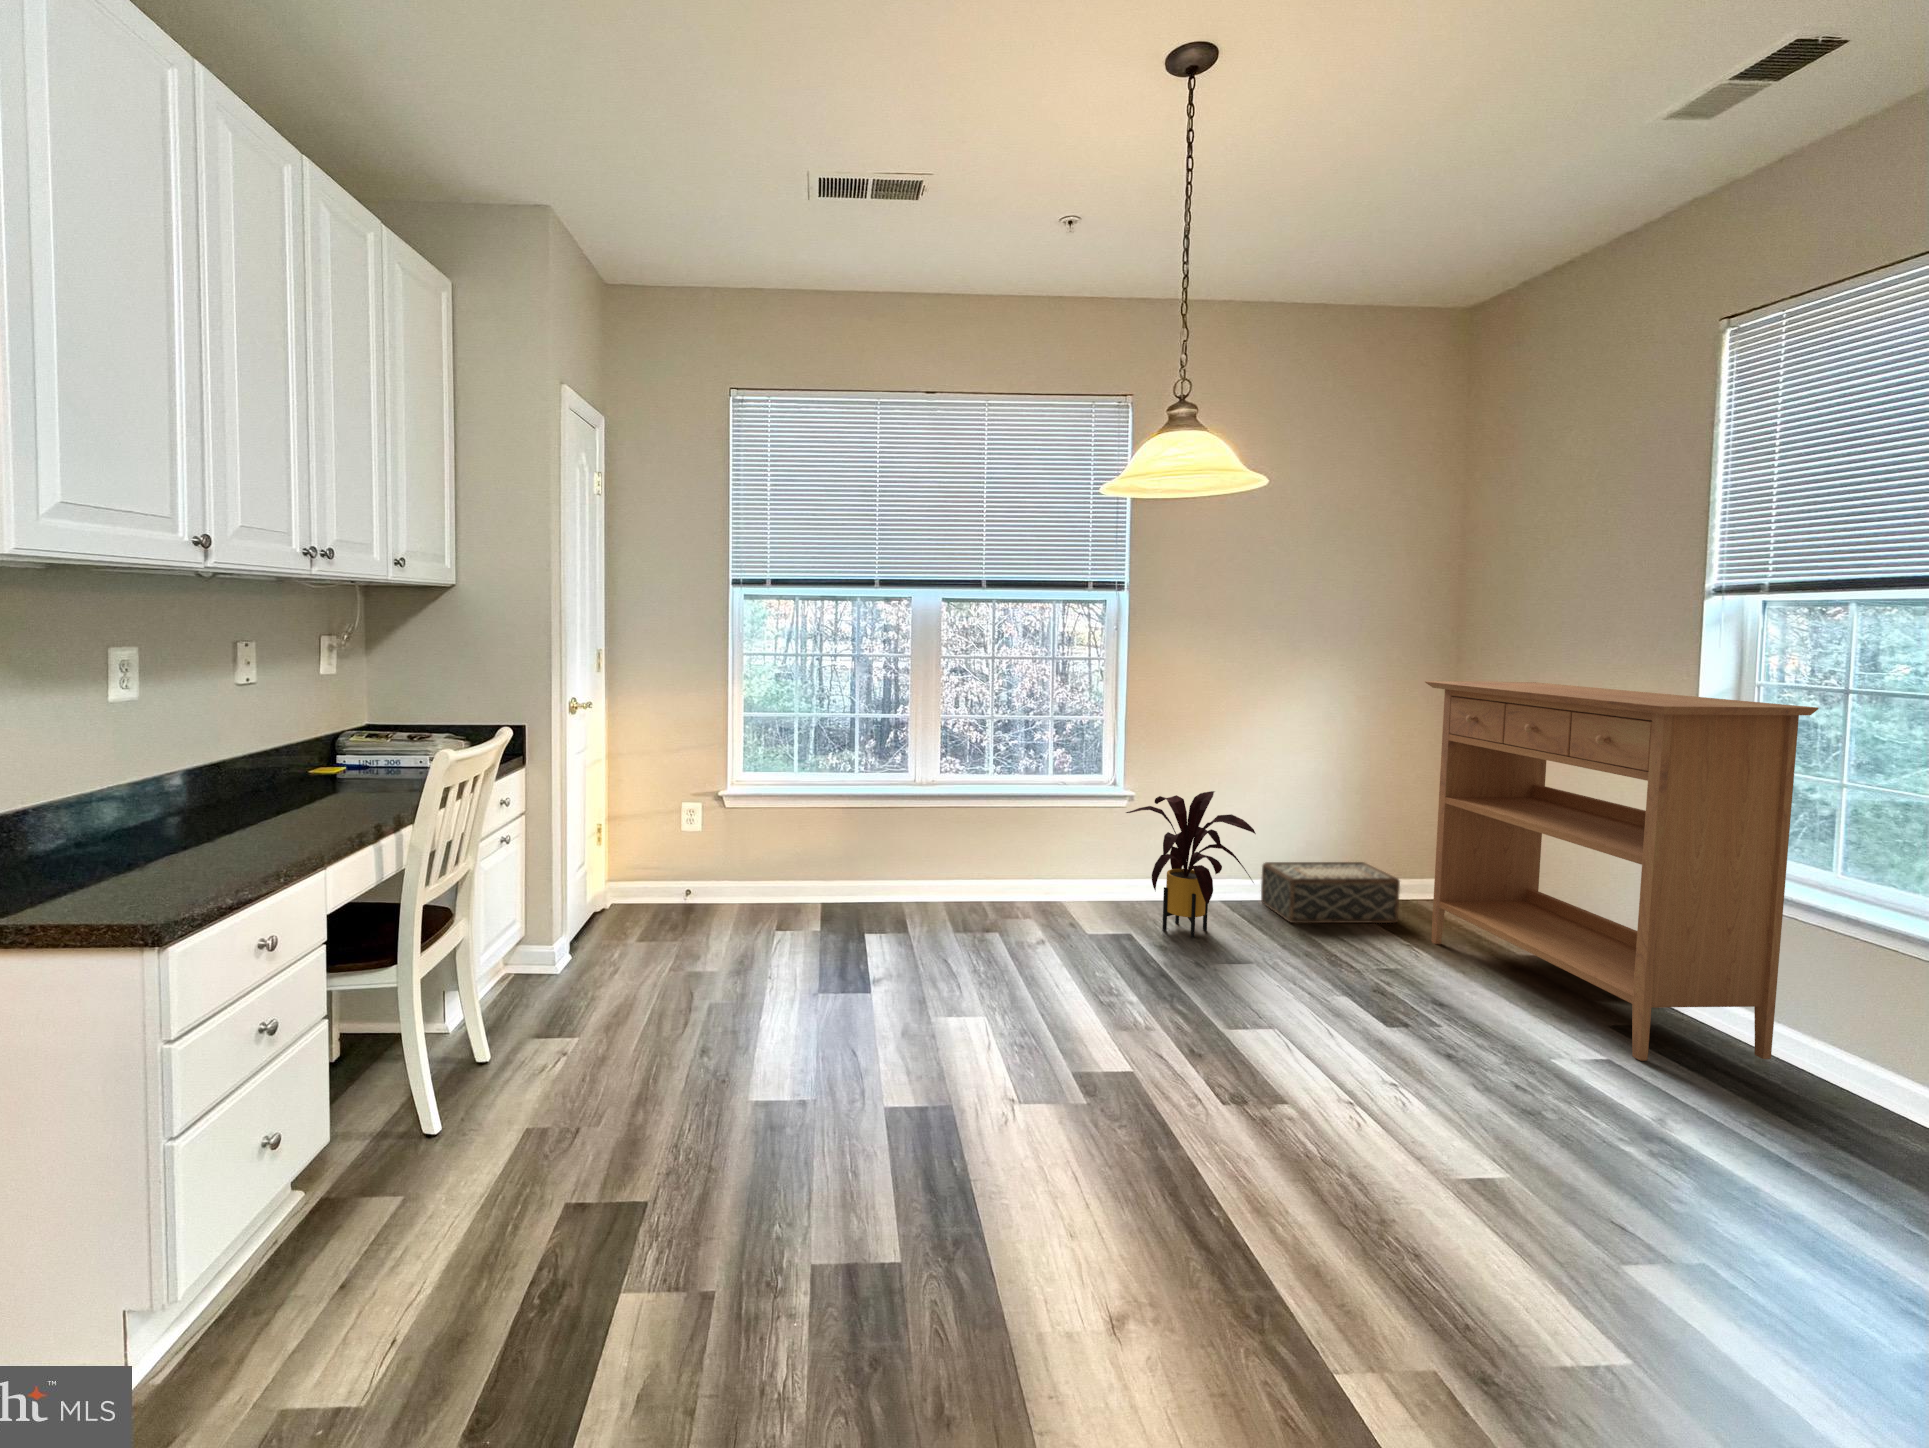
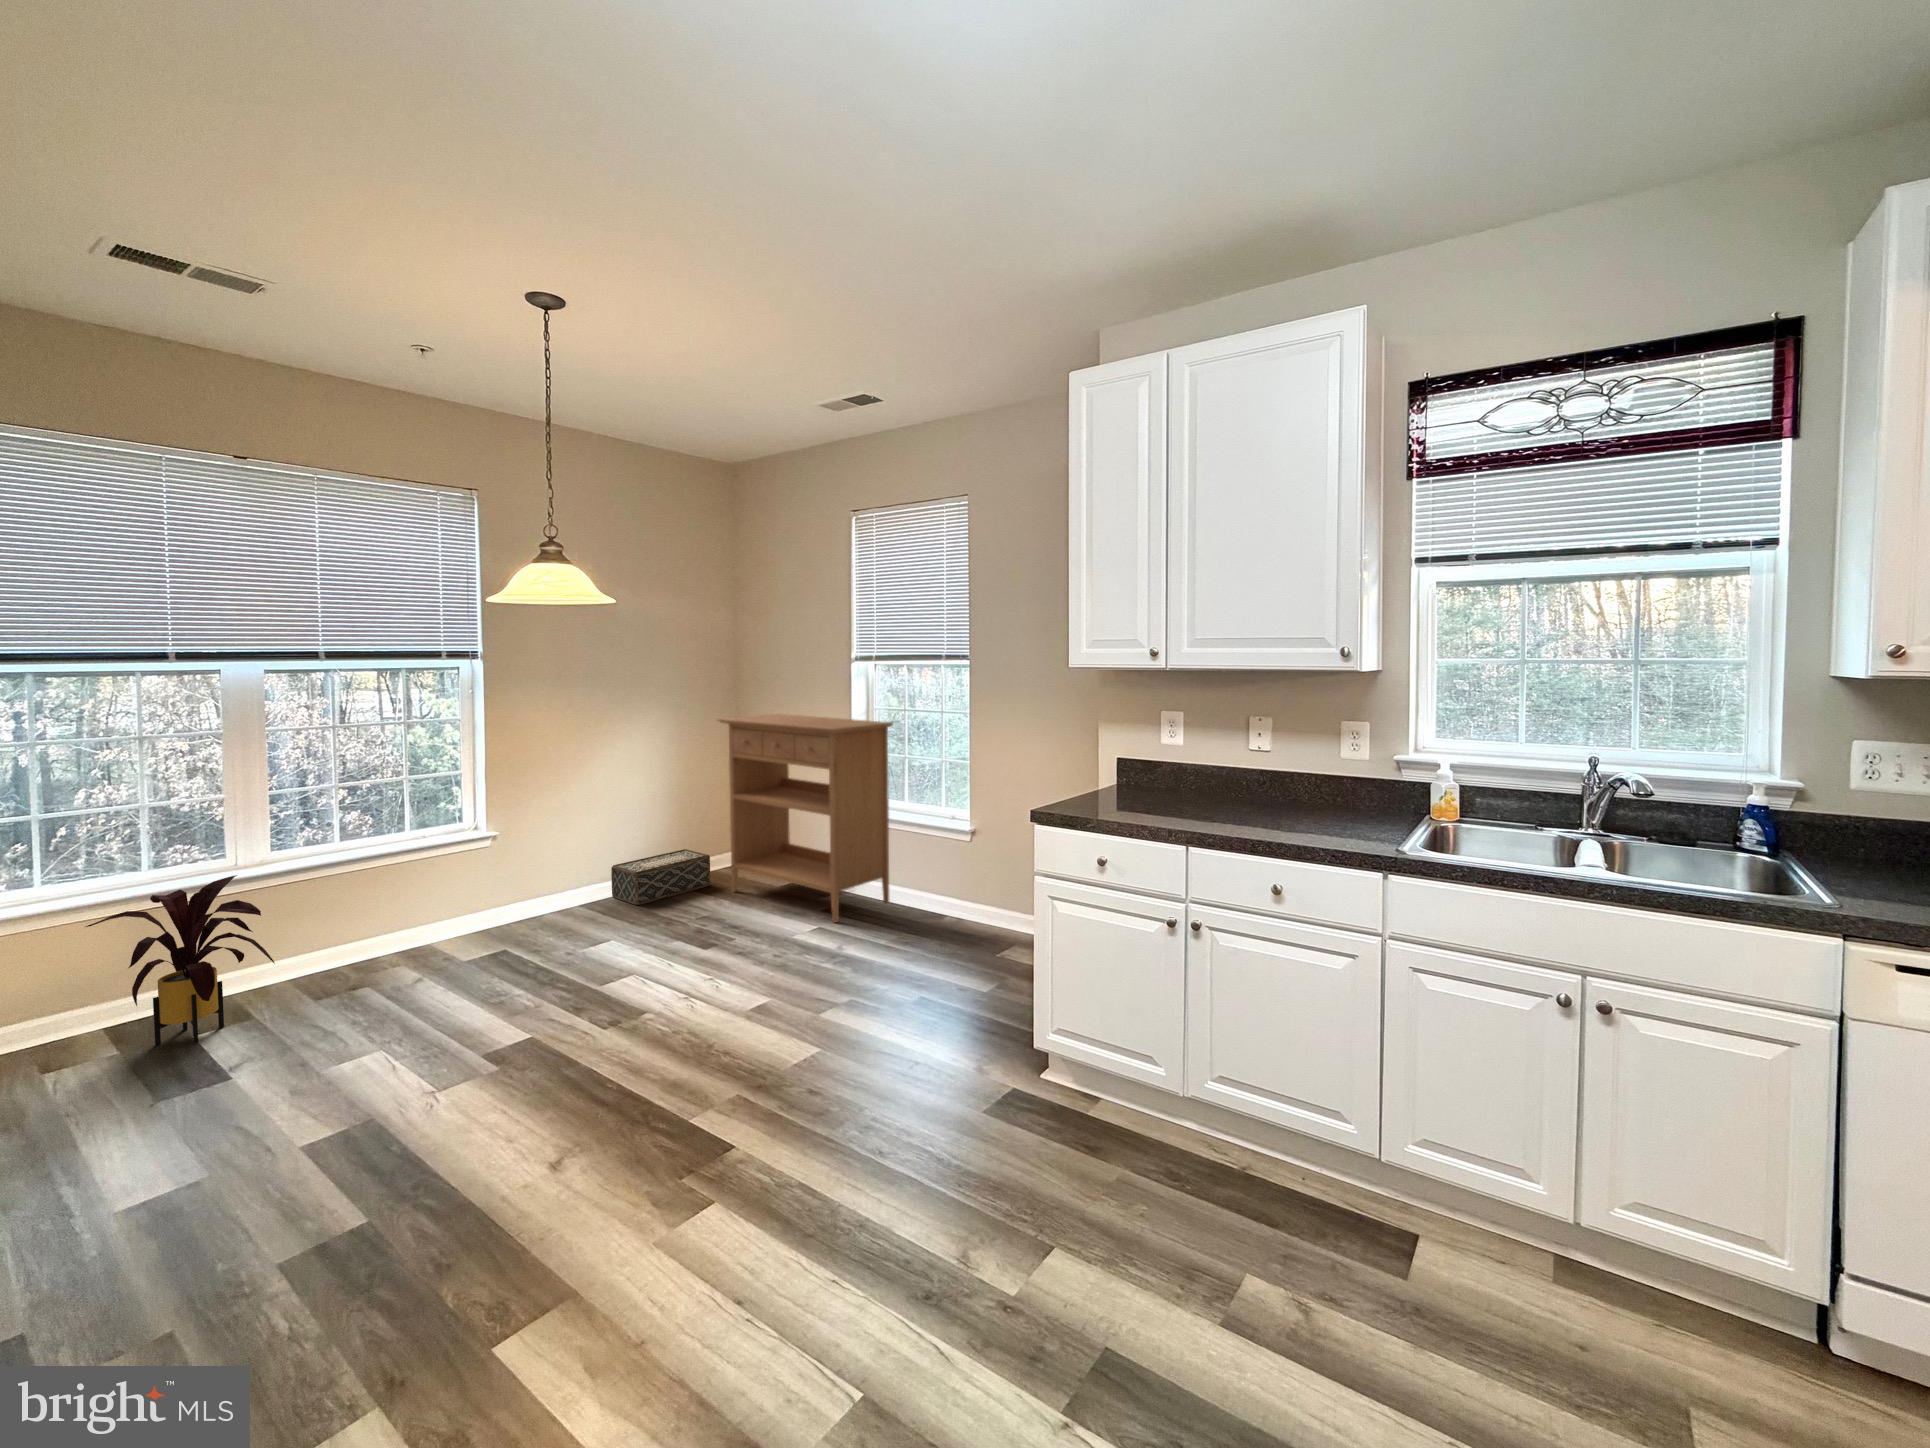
house plant: present [1126,791,1256,938] -> present [86,875,274,1045]

